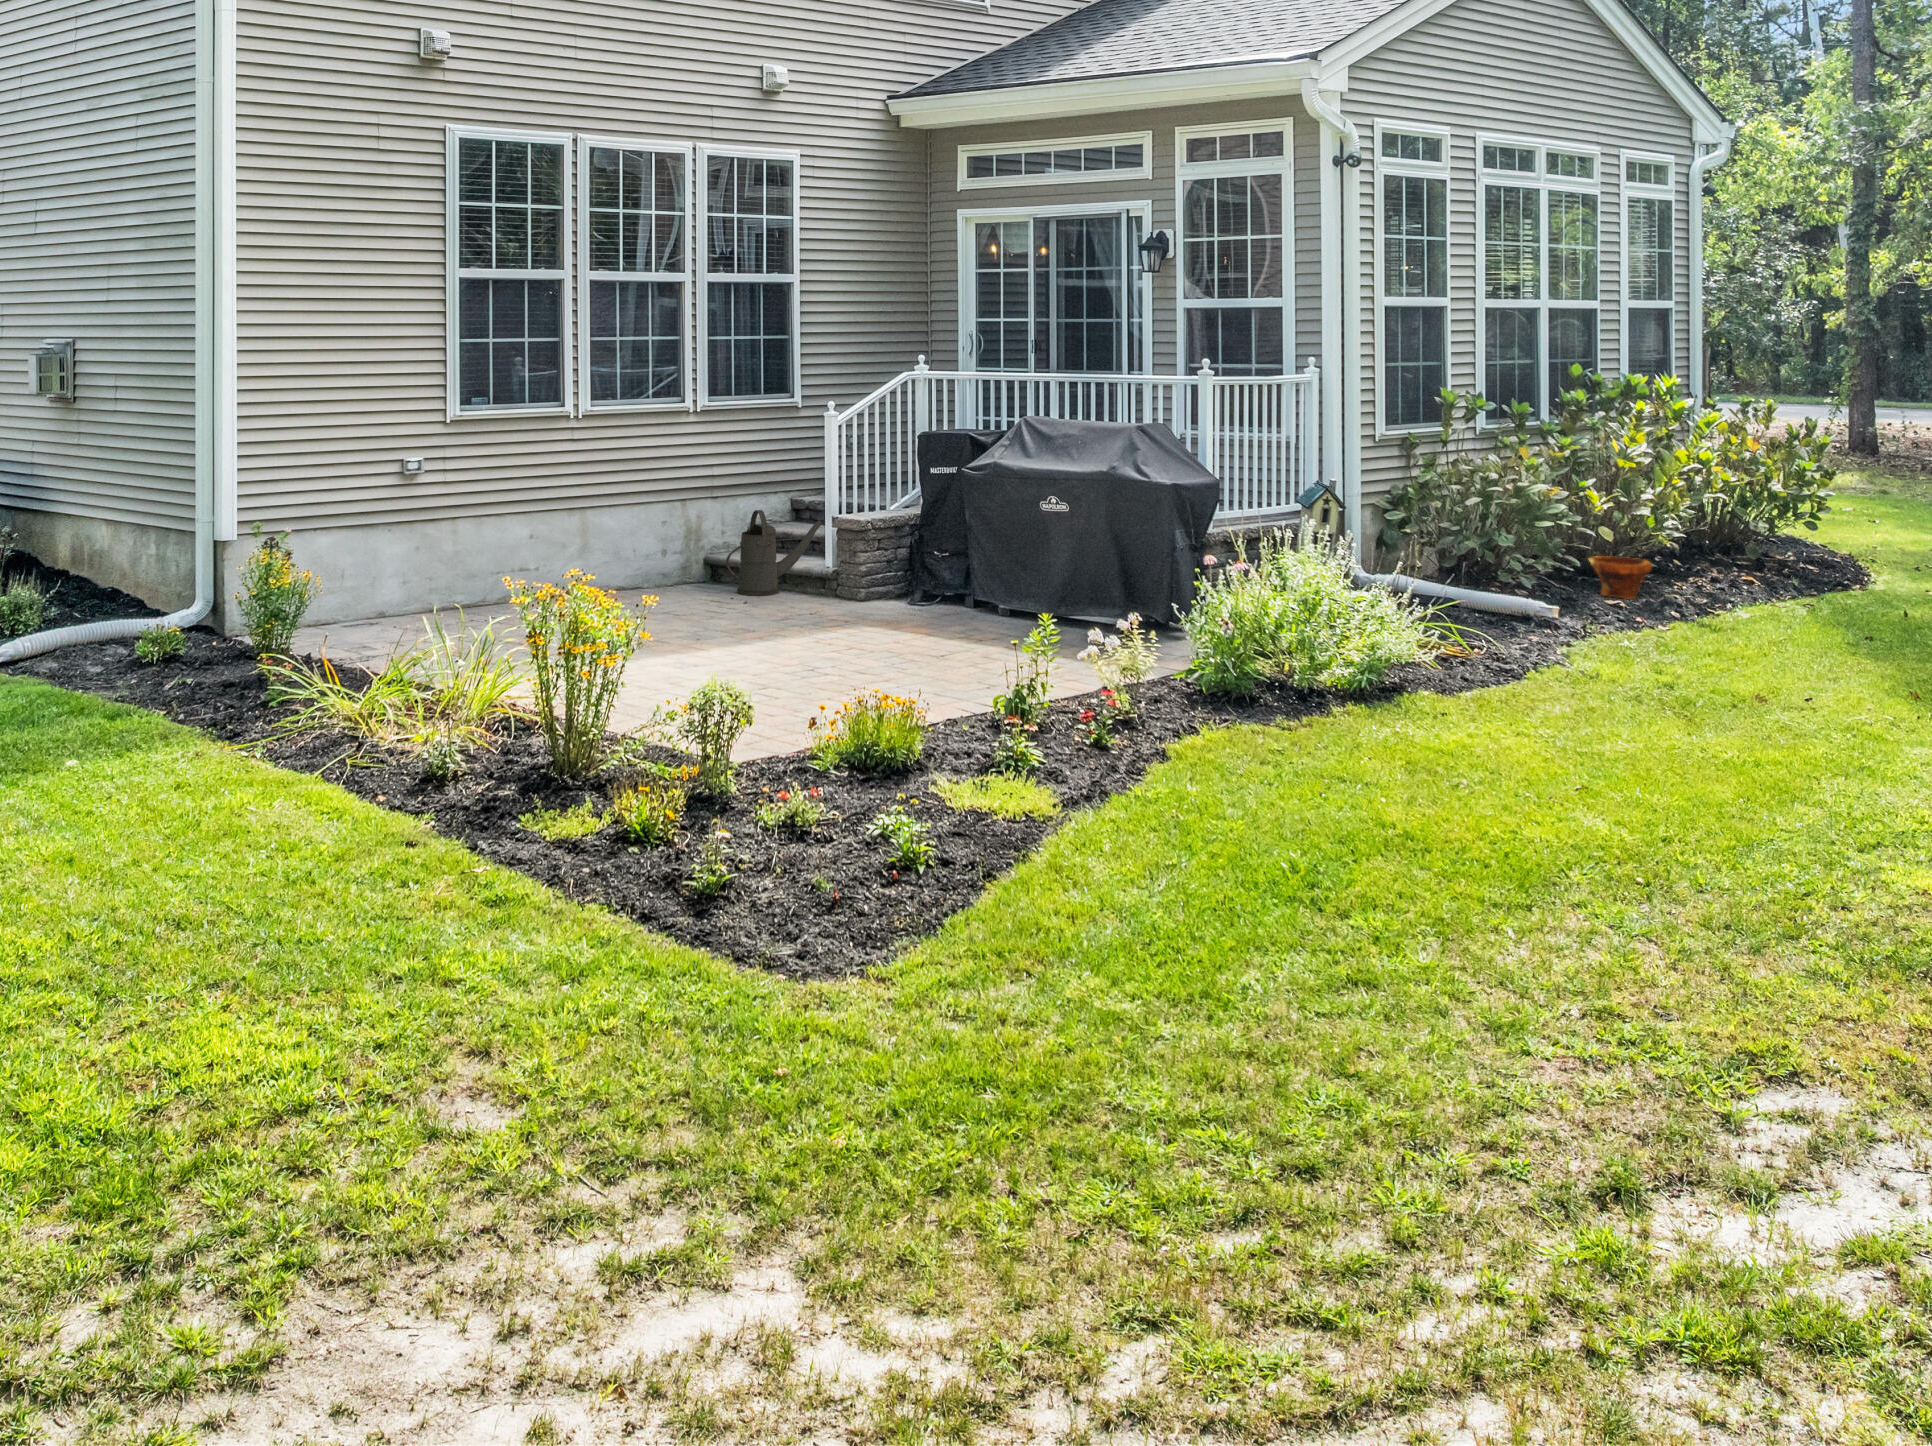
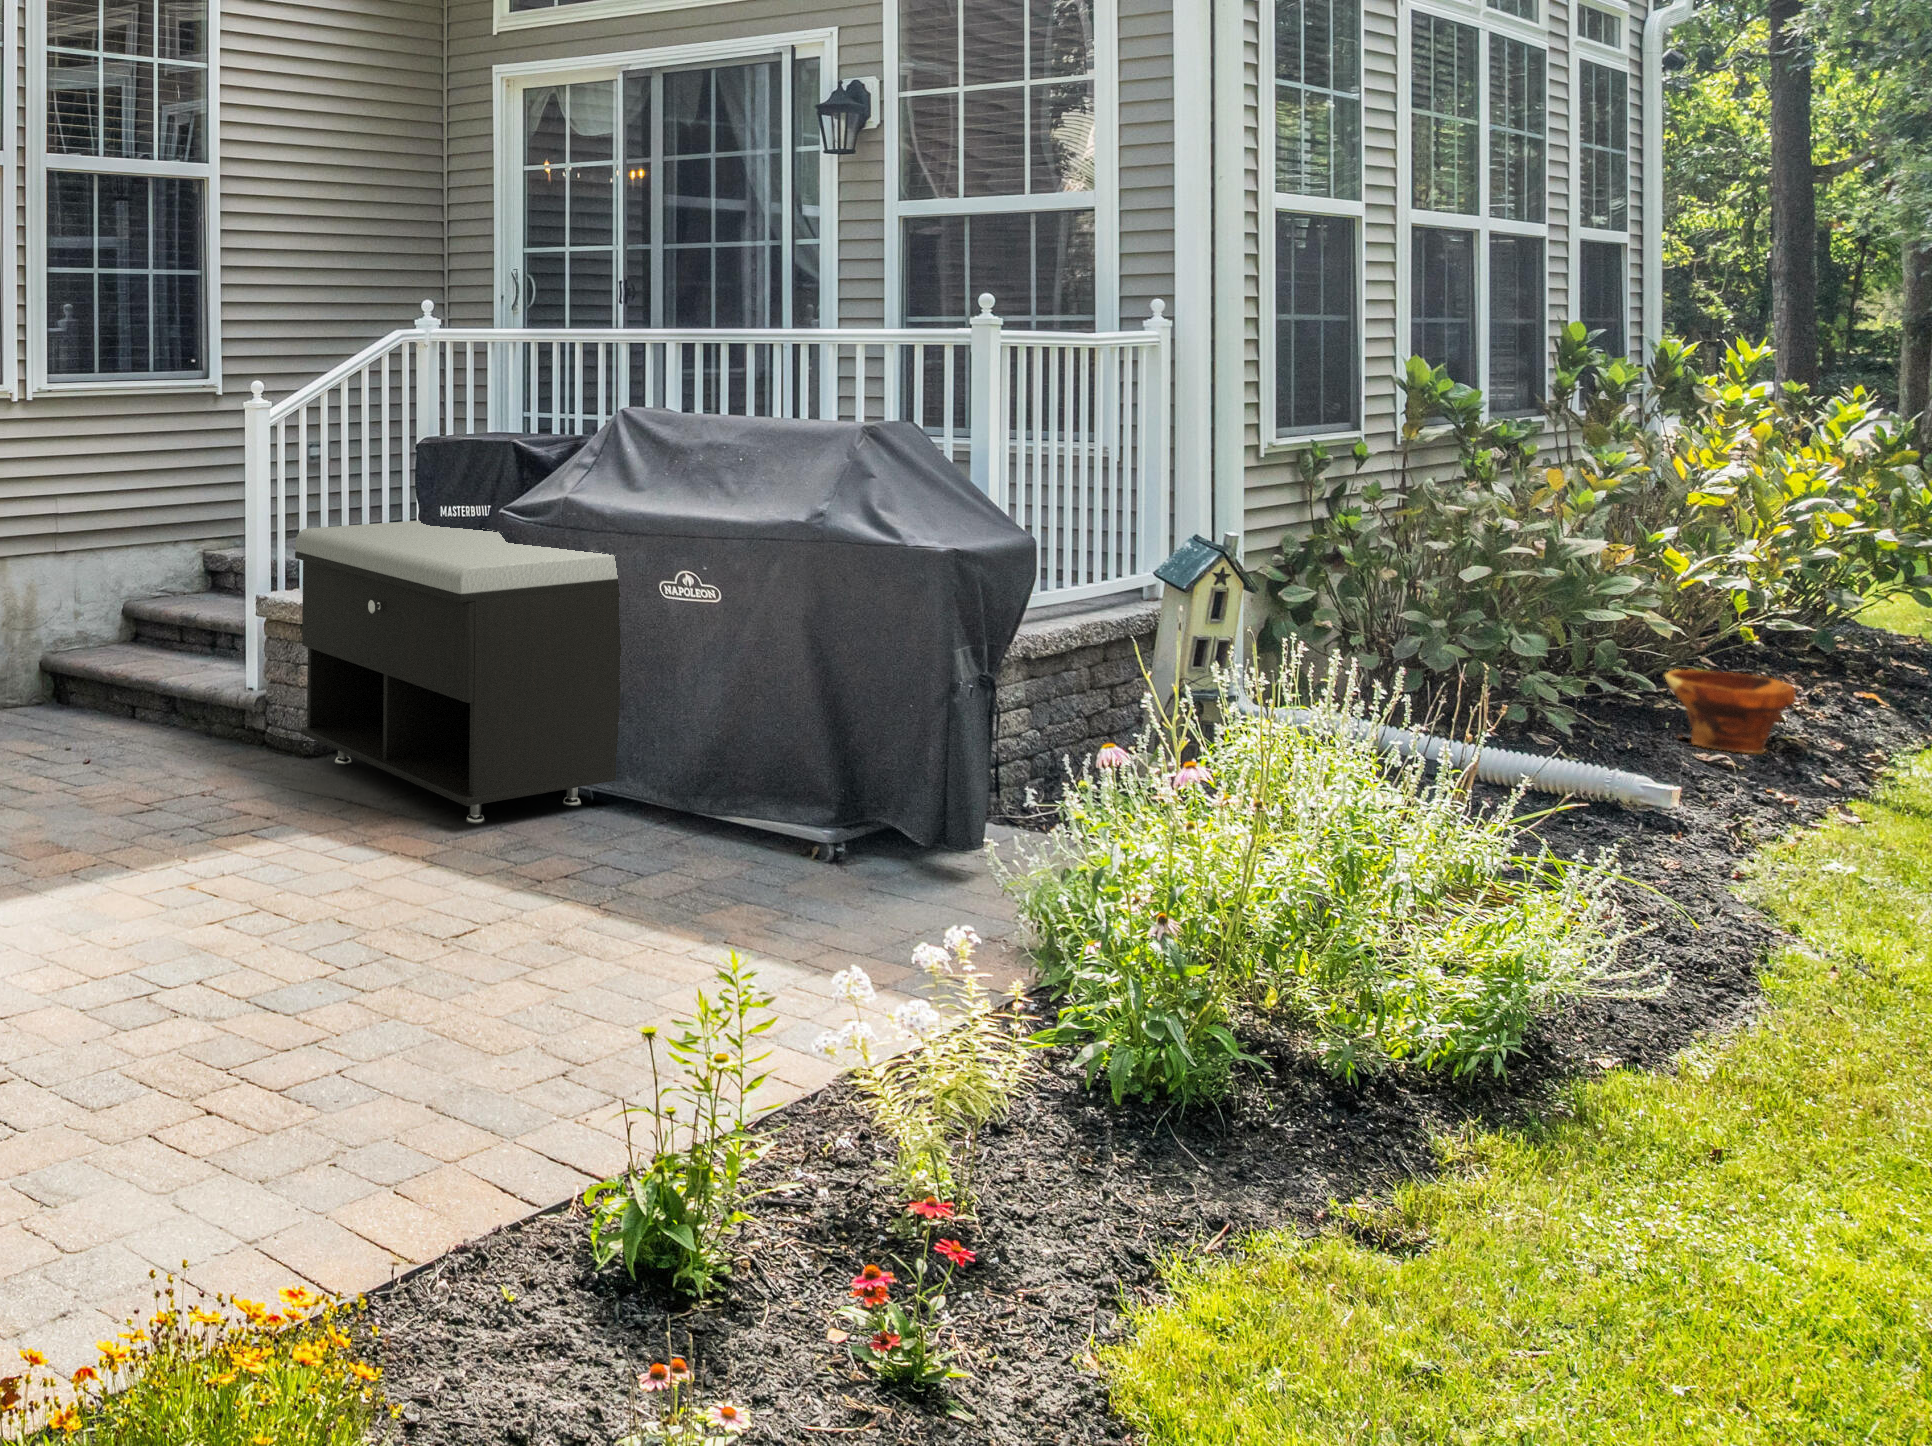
storage bench: none [855,475,1024,623] -> present [295,521,621,823]
watering can: present [726,510,821,596] -> none [53,584,239,748]

